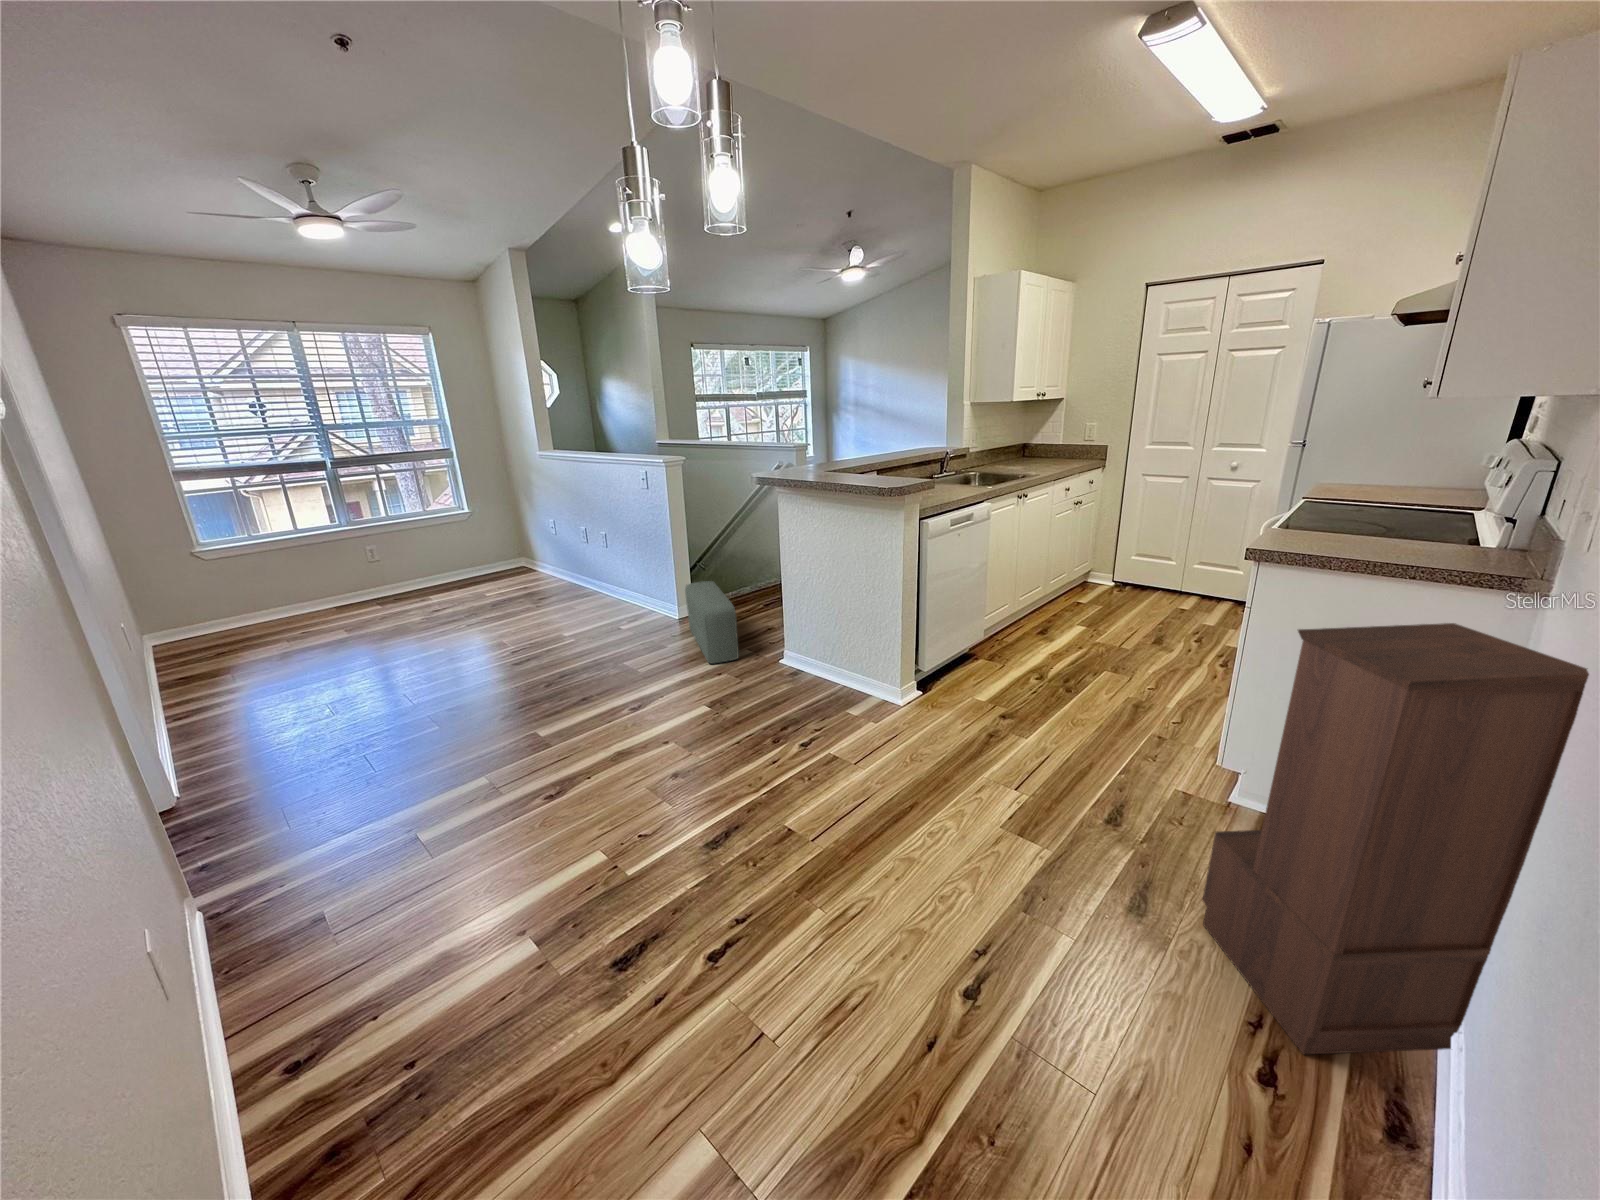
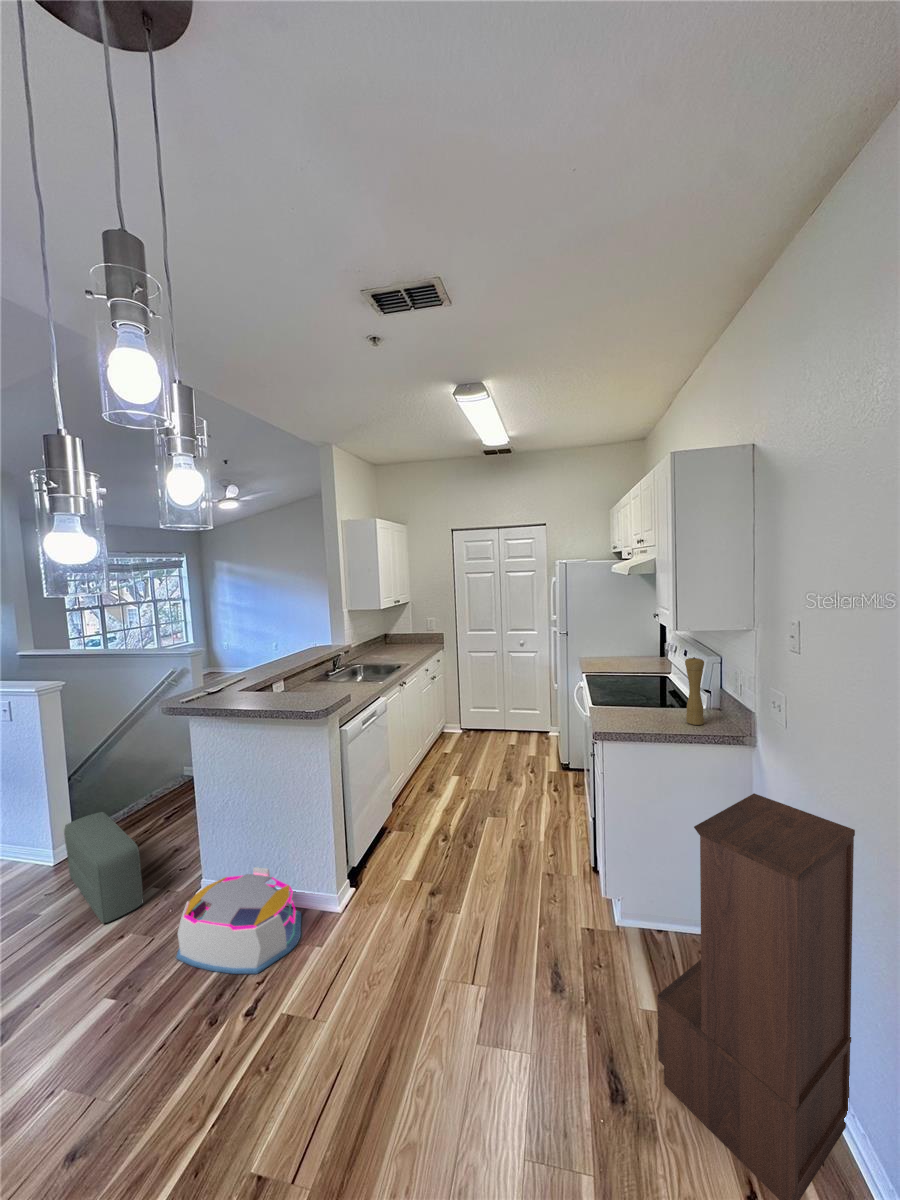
pepper mill: none [1433,447,1499,558] -> present [685,657,704,725]
storage bin: none [757,646,864,724] -> present [176,867,301,974]

